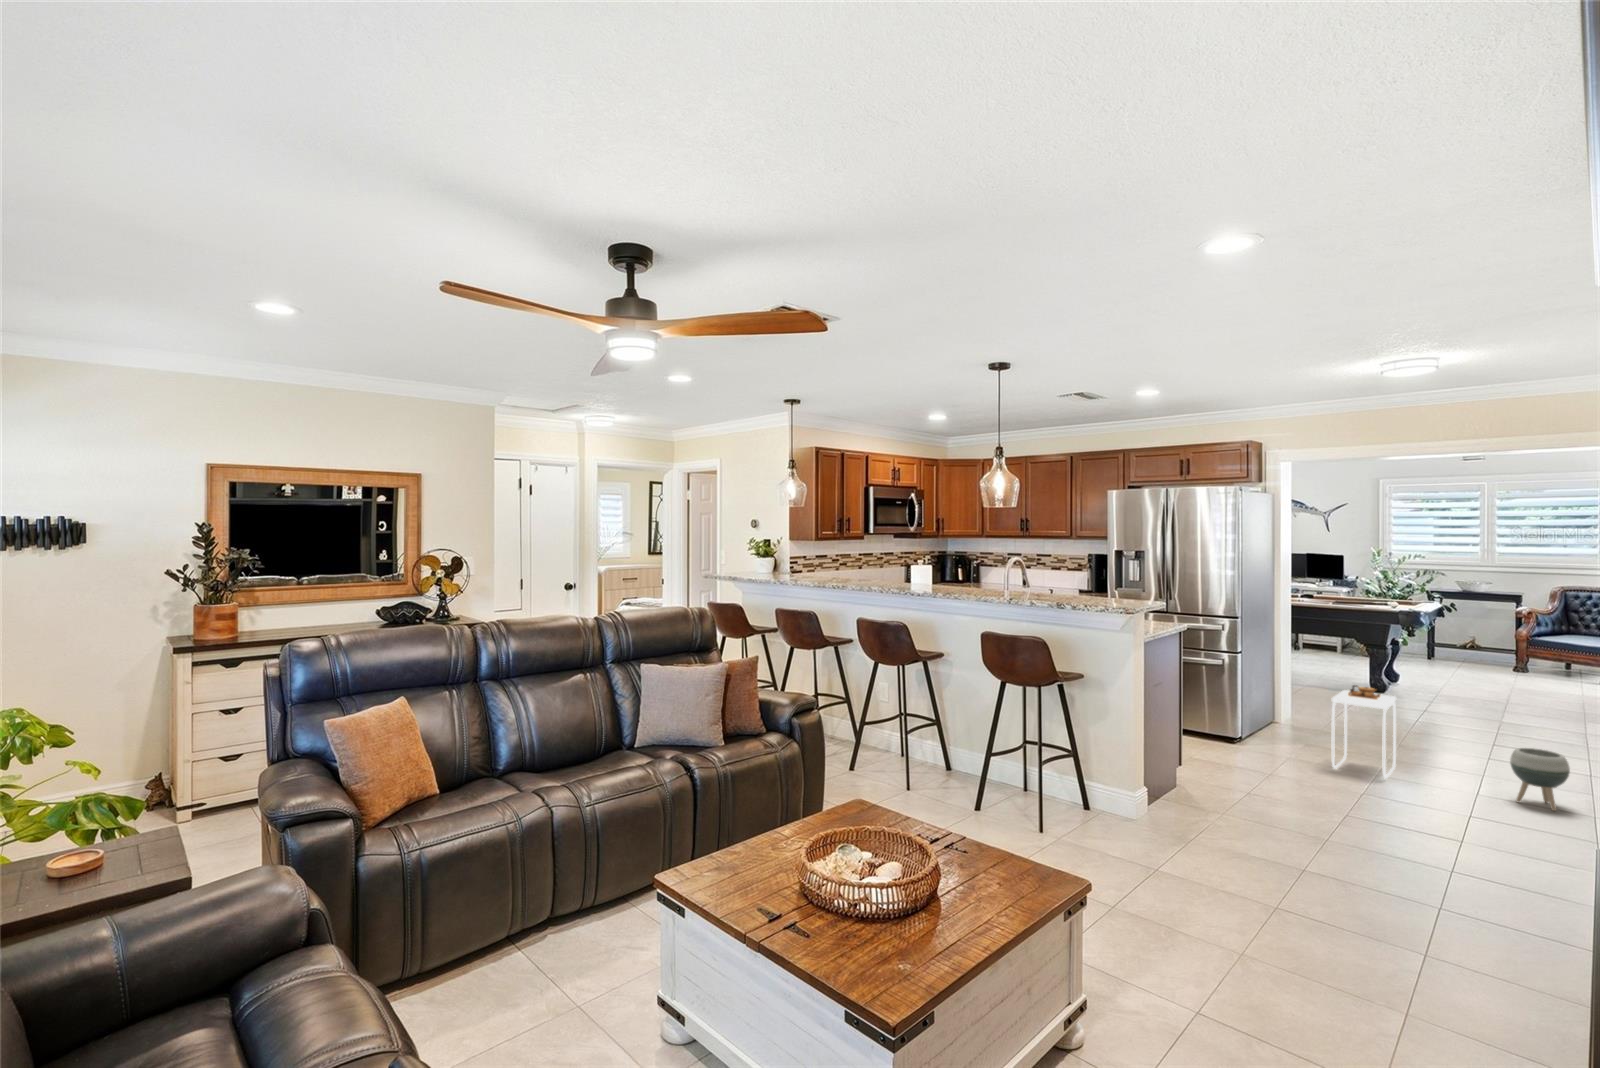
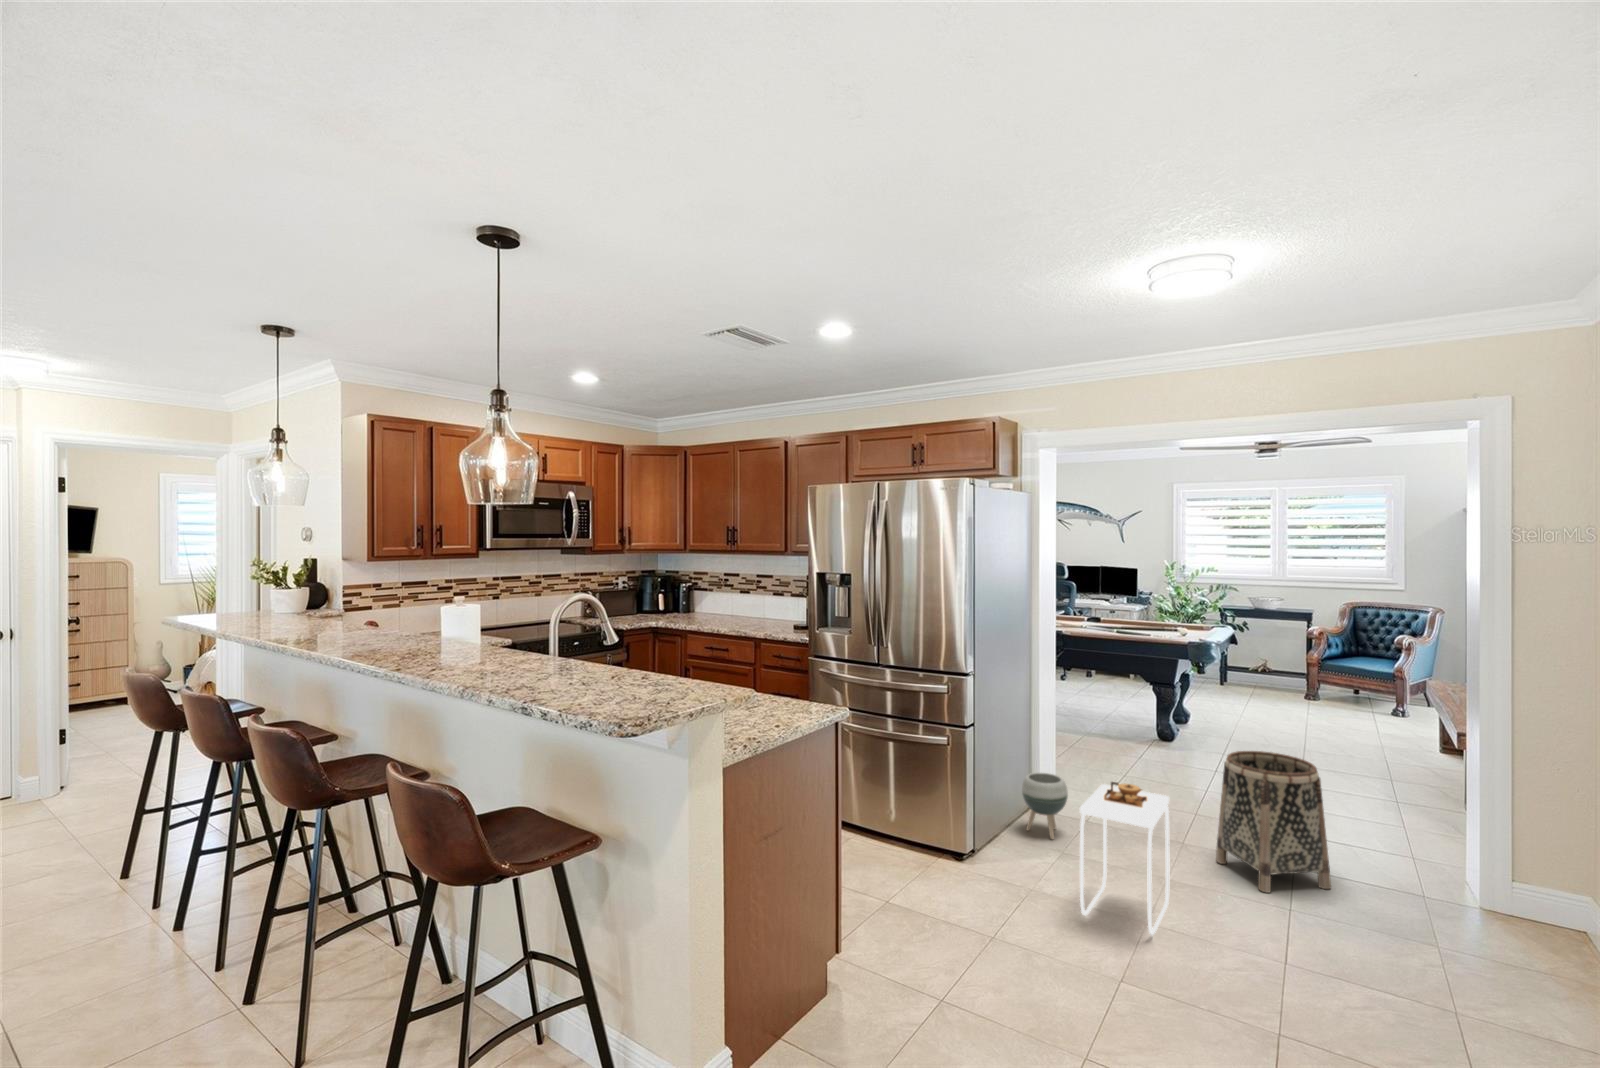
basket: none [1430,676,1522,769] -> present [1216,751,1331,892]
planter: present [1510,748,1570,811] -> present [1022,773,1068,839]

